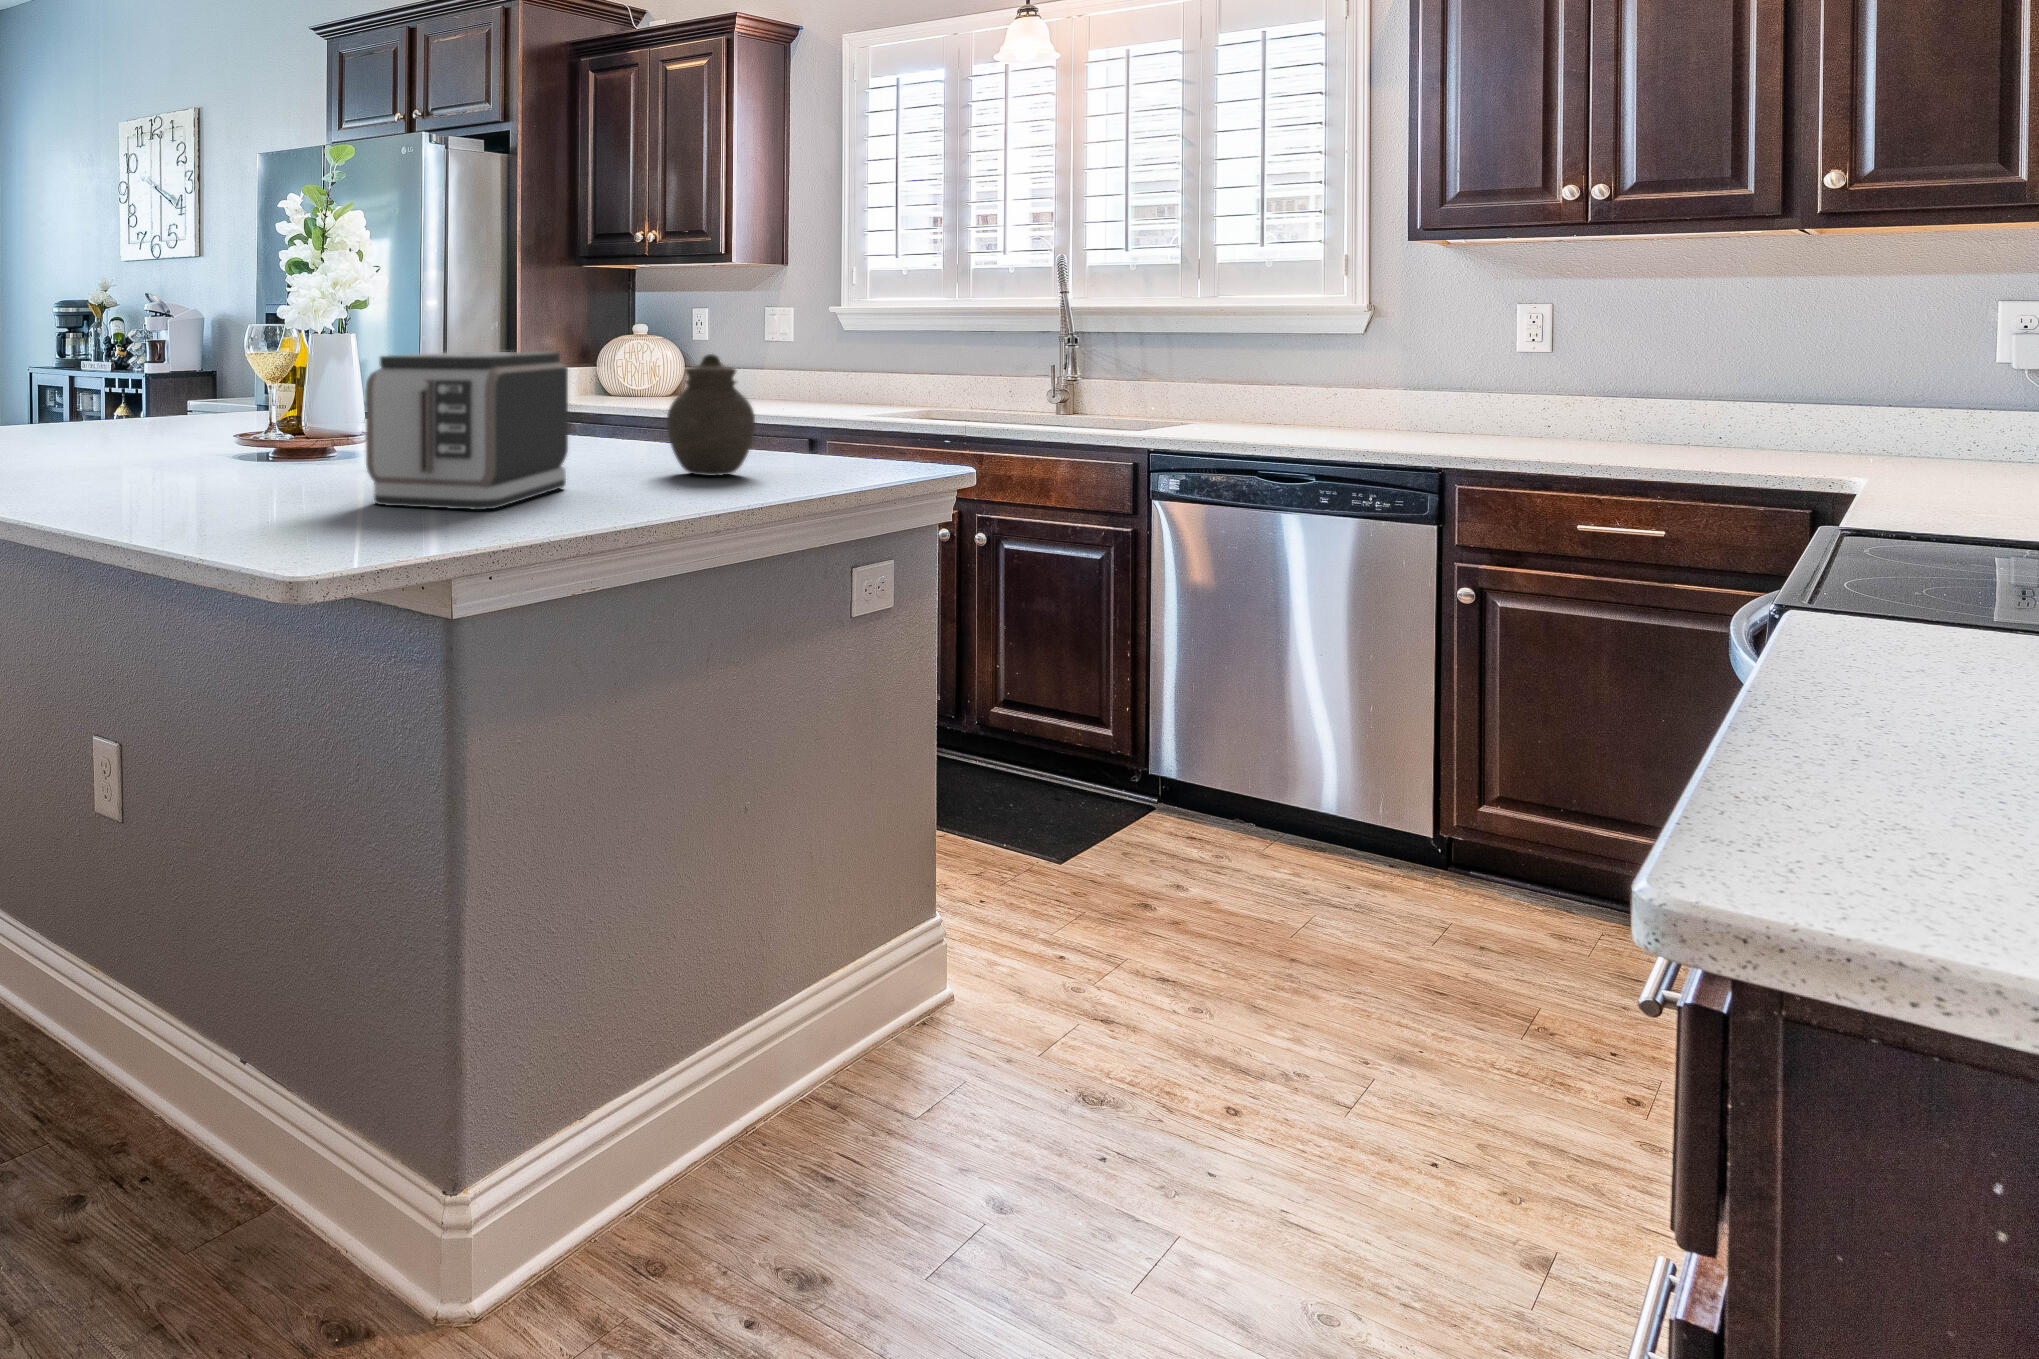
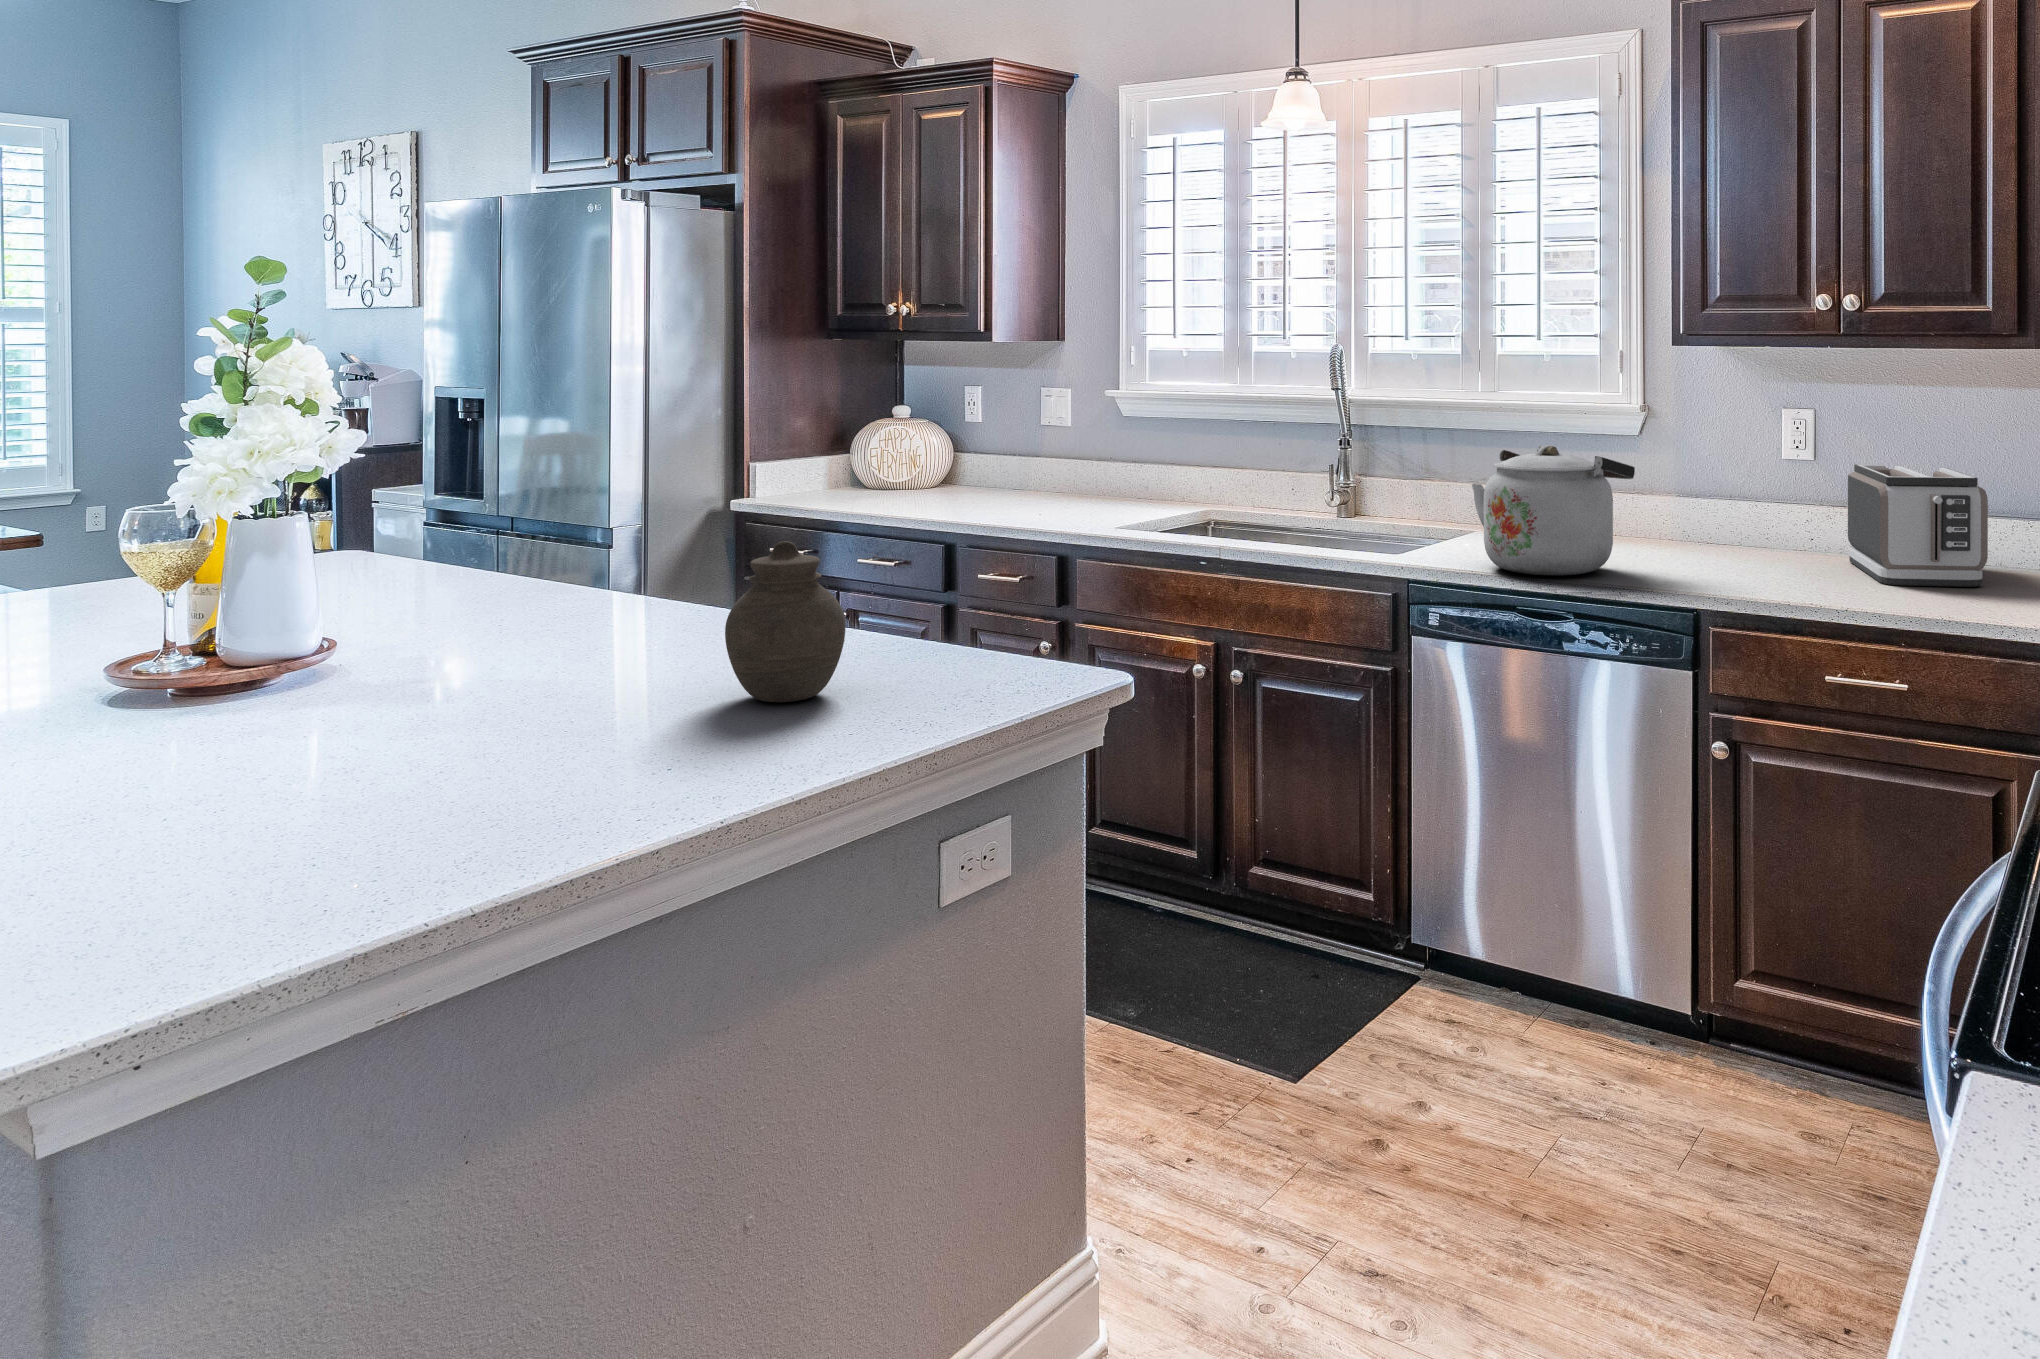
kettle: none [1205,328,1369,443] -> present [1472,445,1635,575]
toaster: present [365,352,568,510] -> present [1848,464,1988,587]

